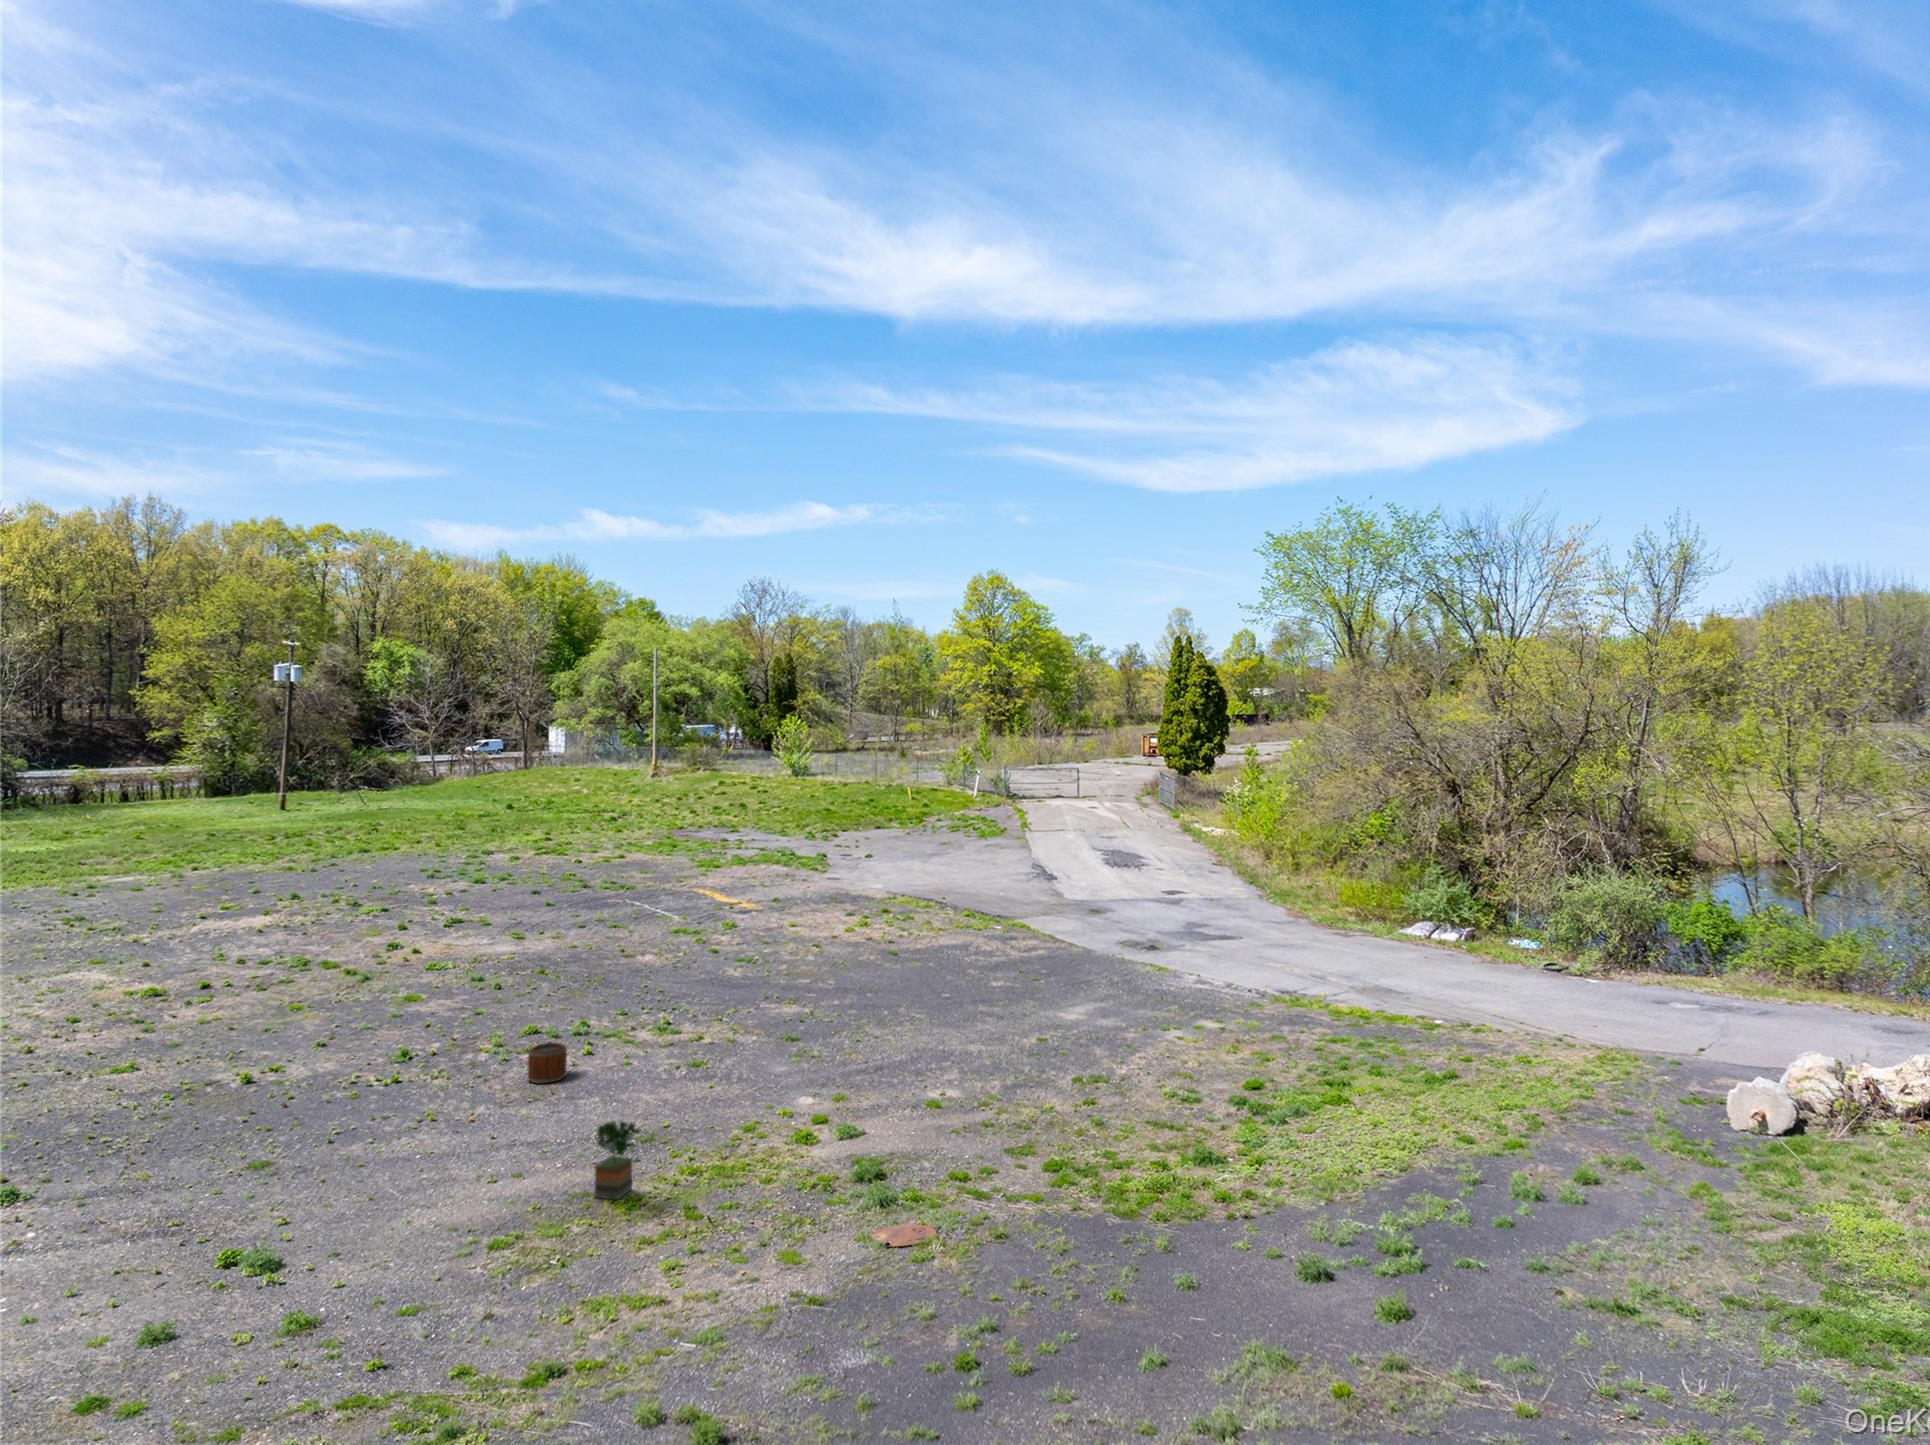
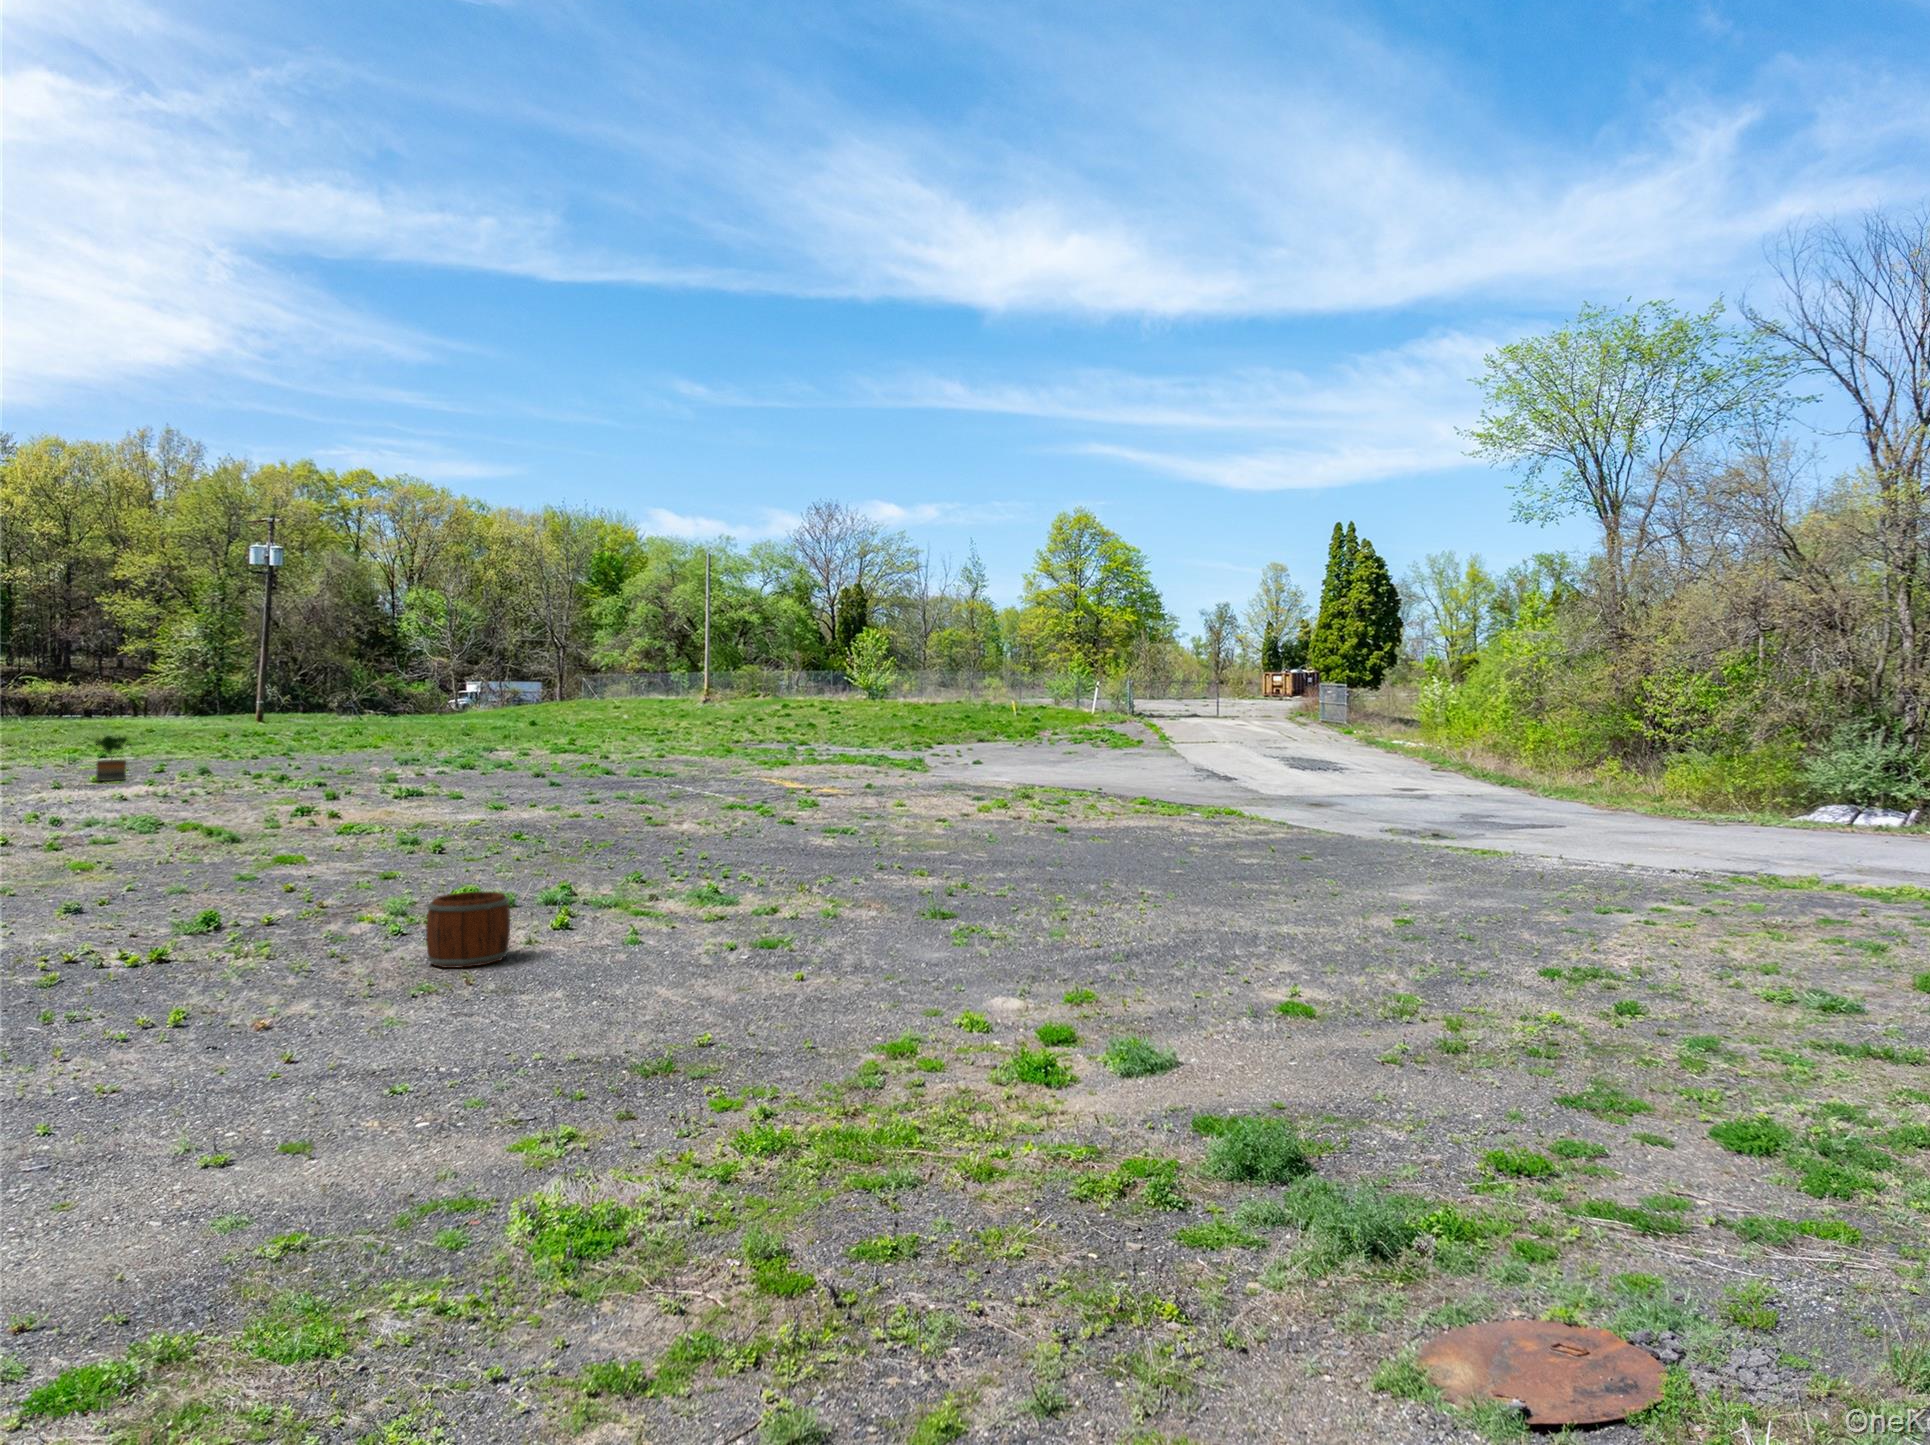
potted tree: present [595,1121,641,1200] -> present [95,736,131,781]

